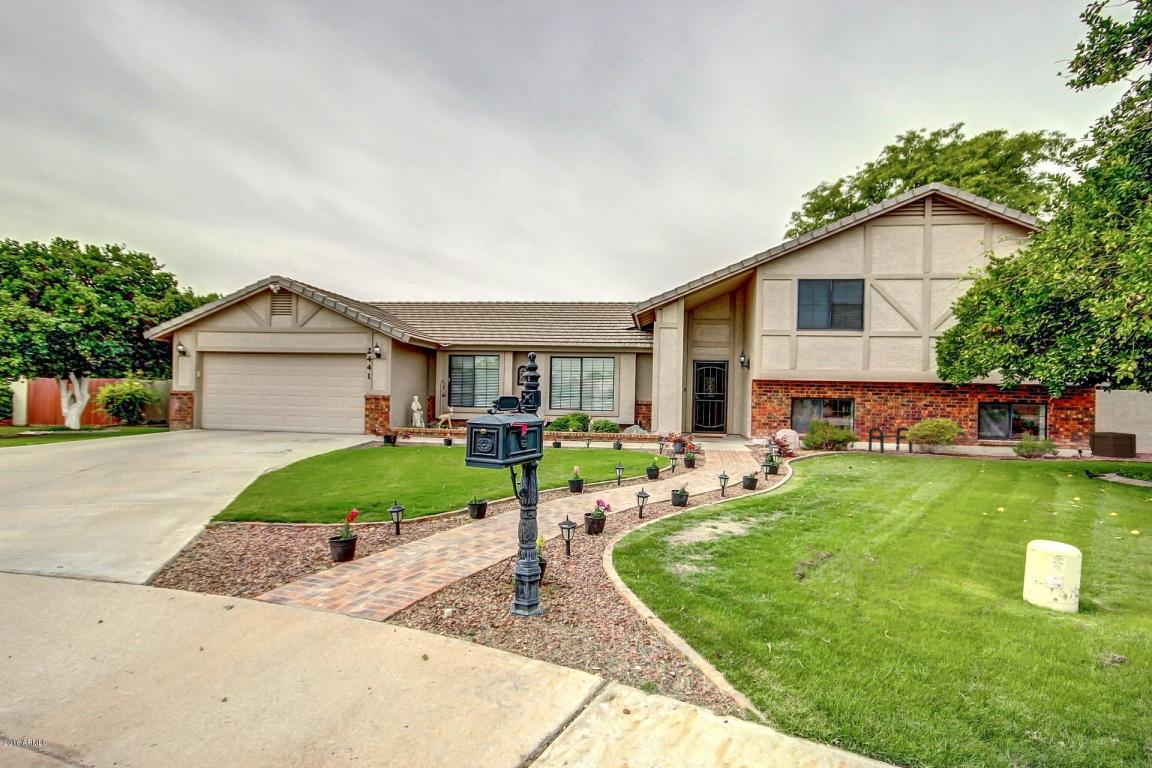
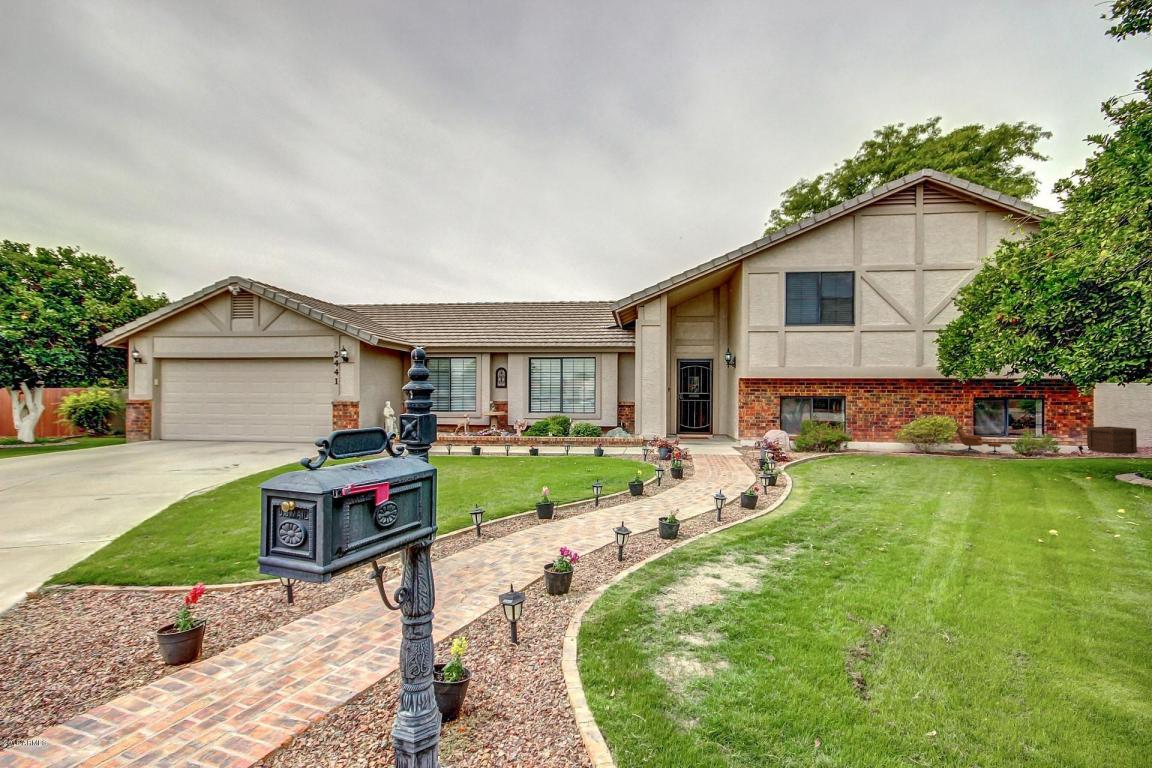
bench: present [868,428,913,453] -> none [862,426,908,453]
lounge chair: none [960,428,1005,456] -> present [957,425,1002,454]

